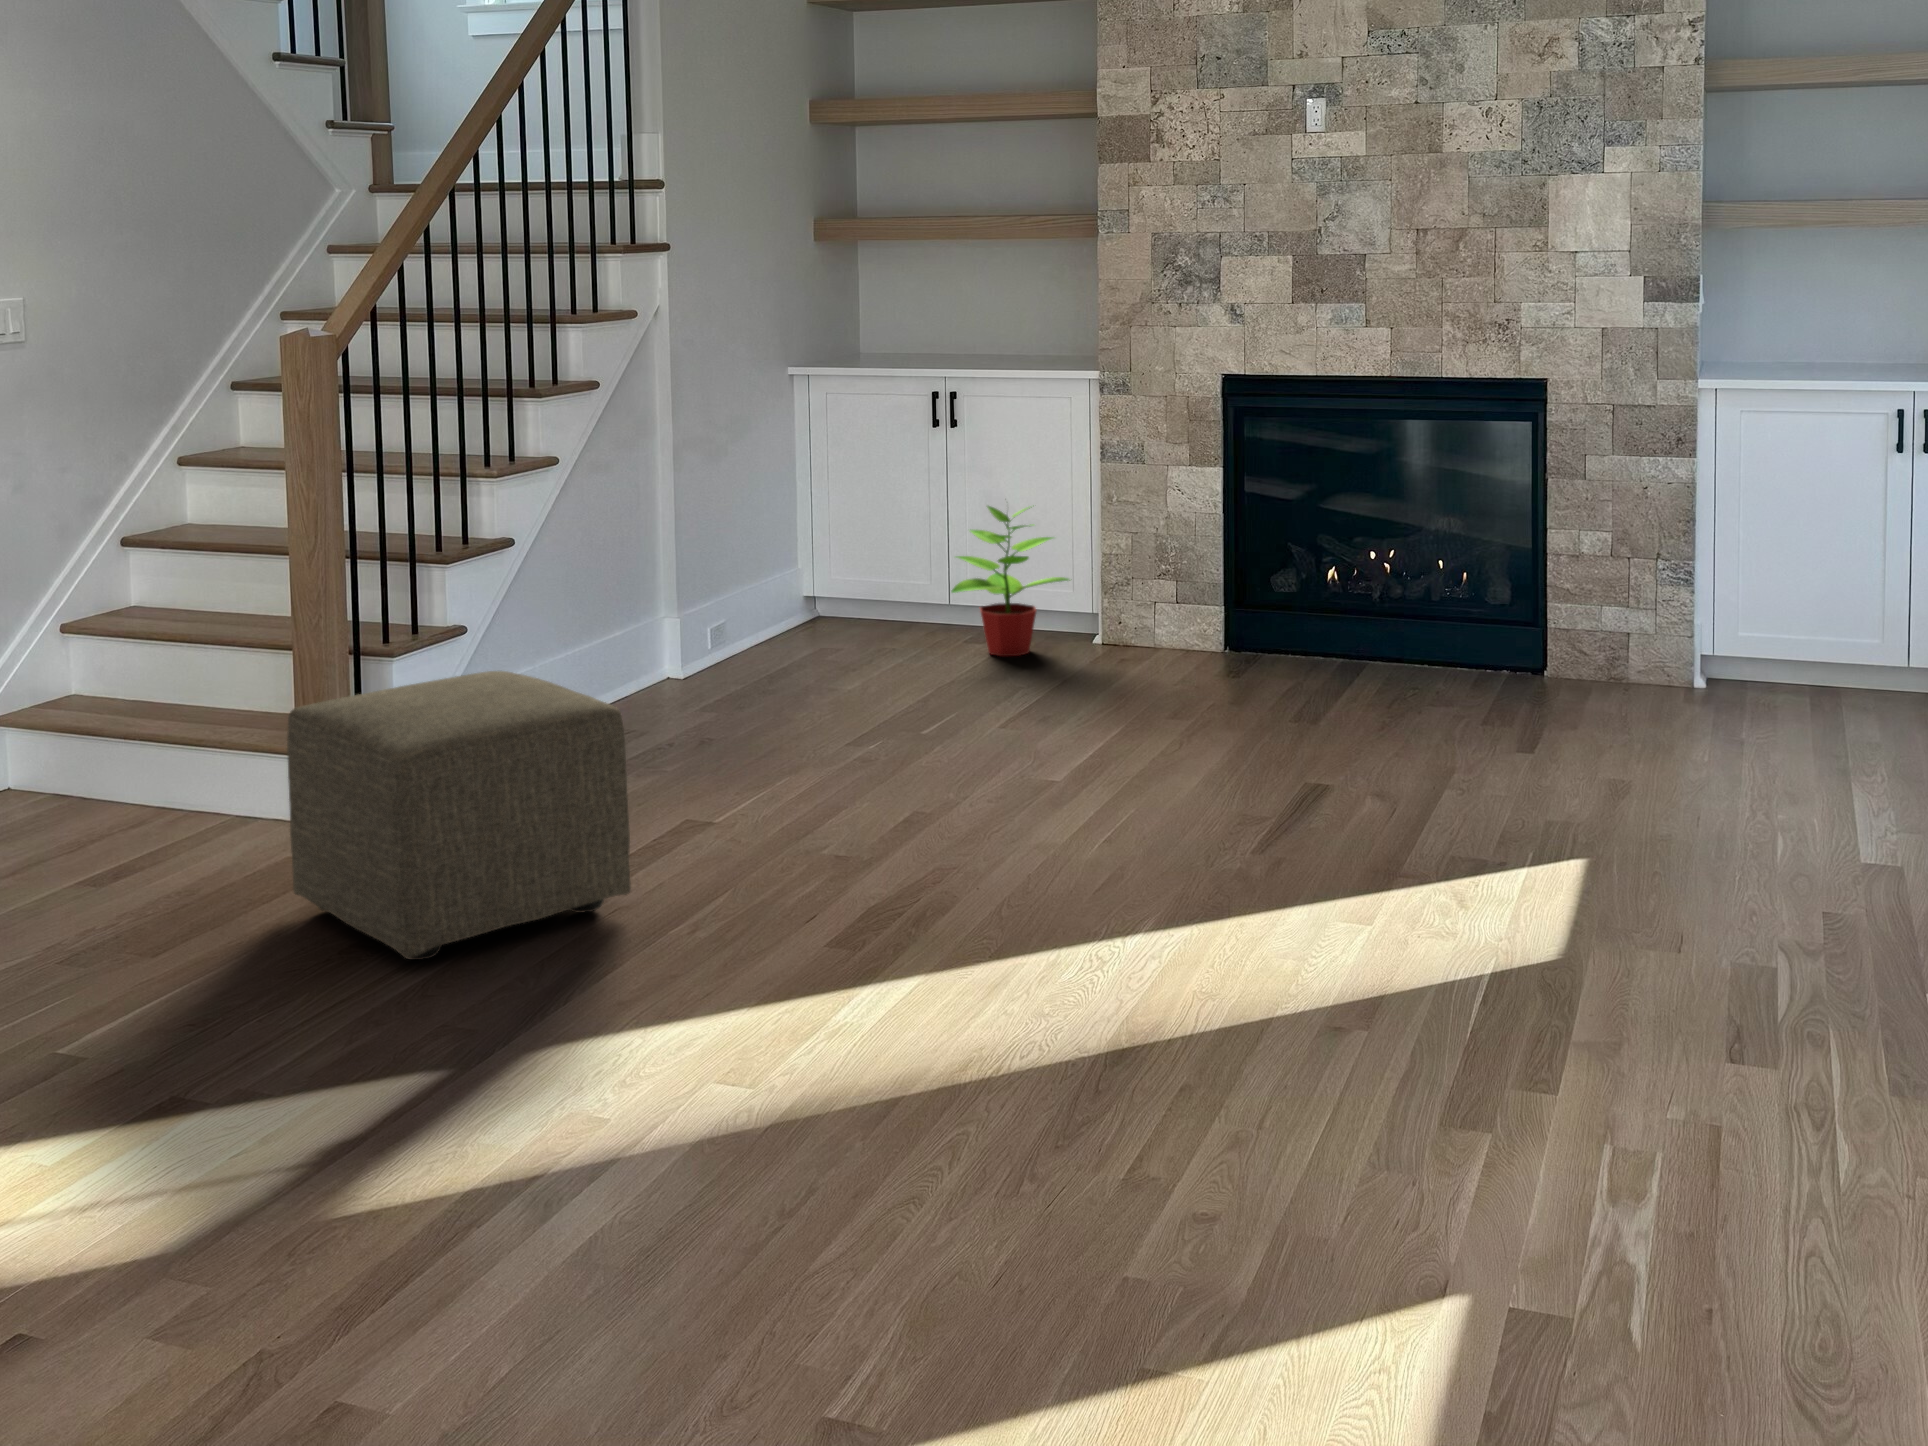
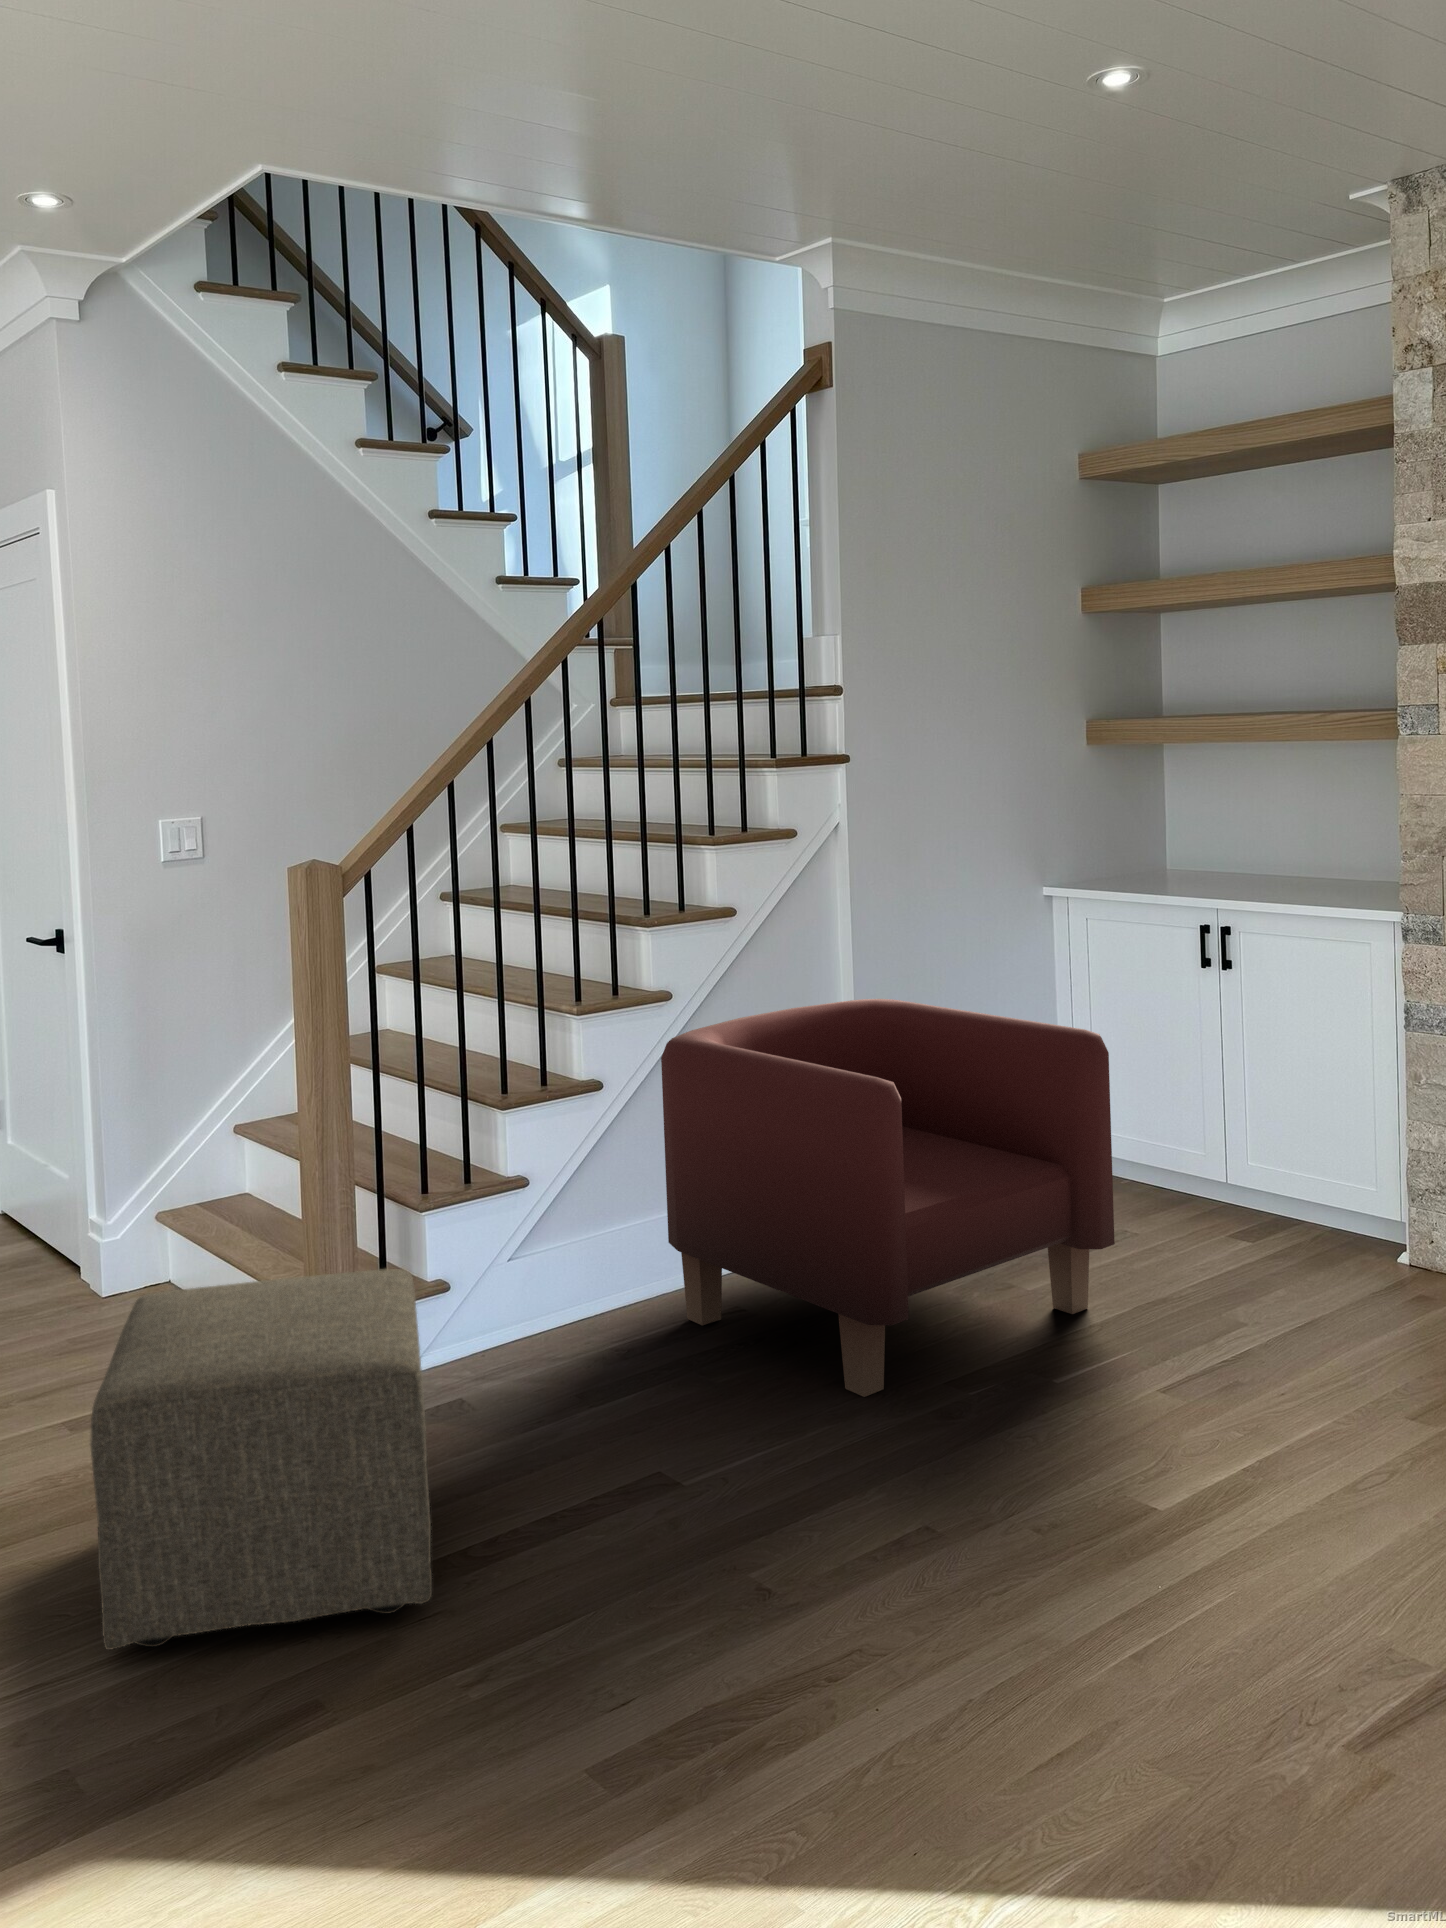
armchair: none [567,460,933,761] -> present [661,999,1115,1397]
potted plant: present [951,506,1070,656] -> none [1185,1066,1346,1266]

